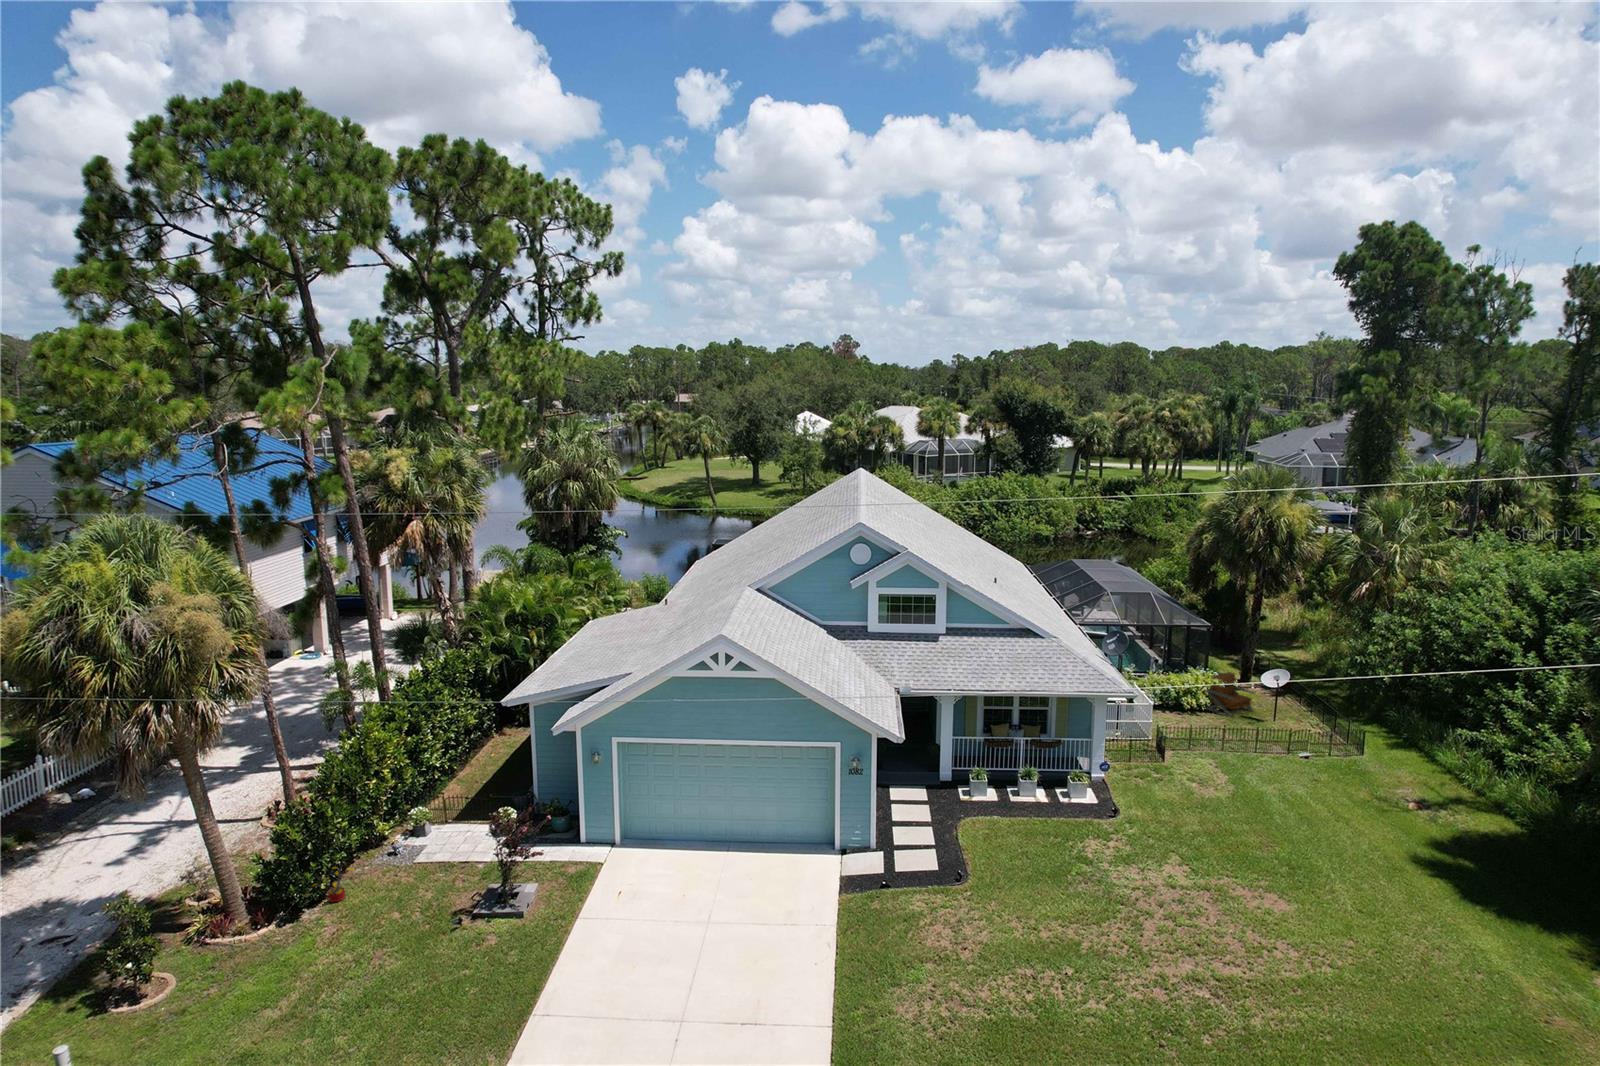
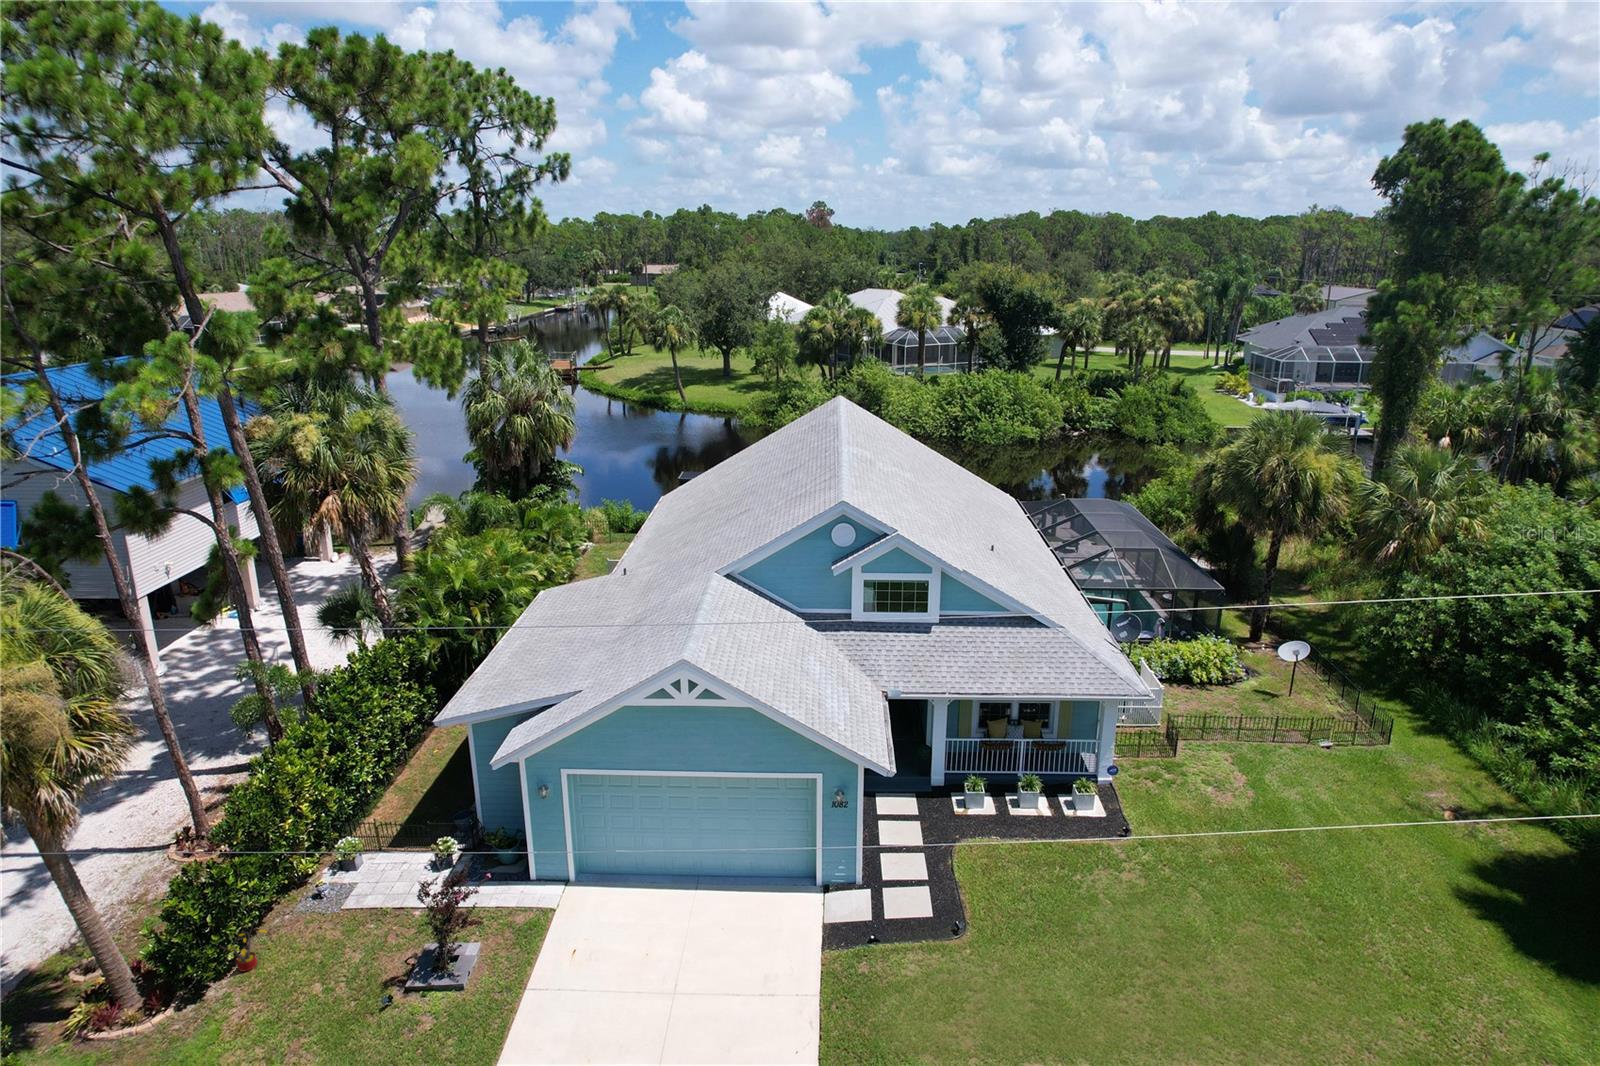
lounge chair: present [1205,672,1255,717] -> none [1215,643,1272,695]

